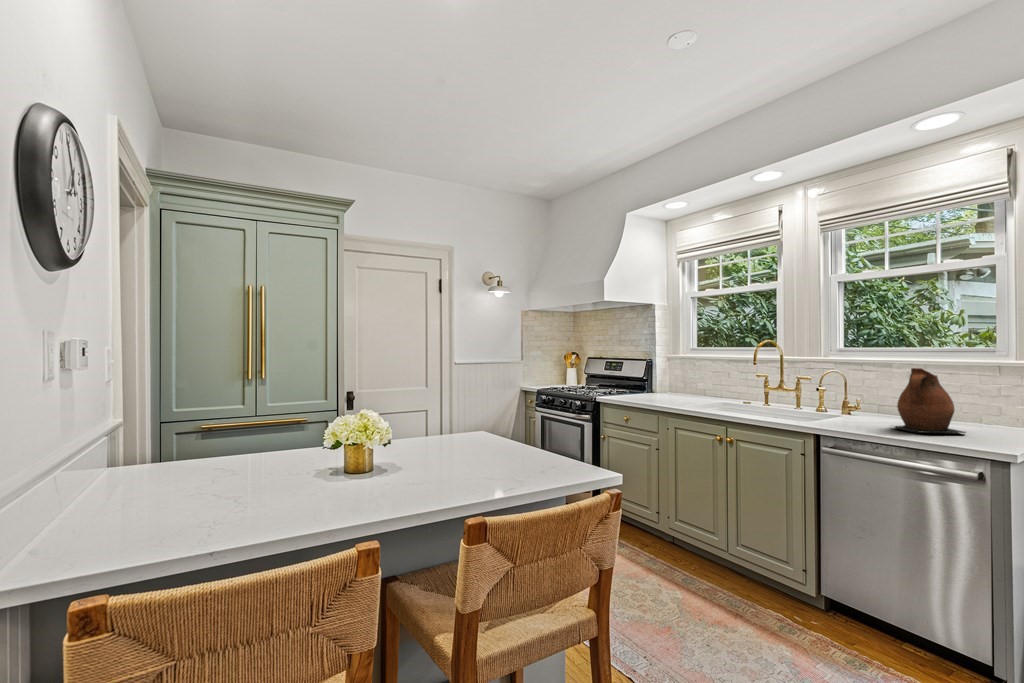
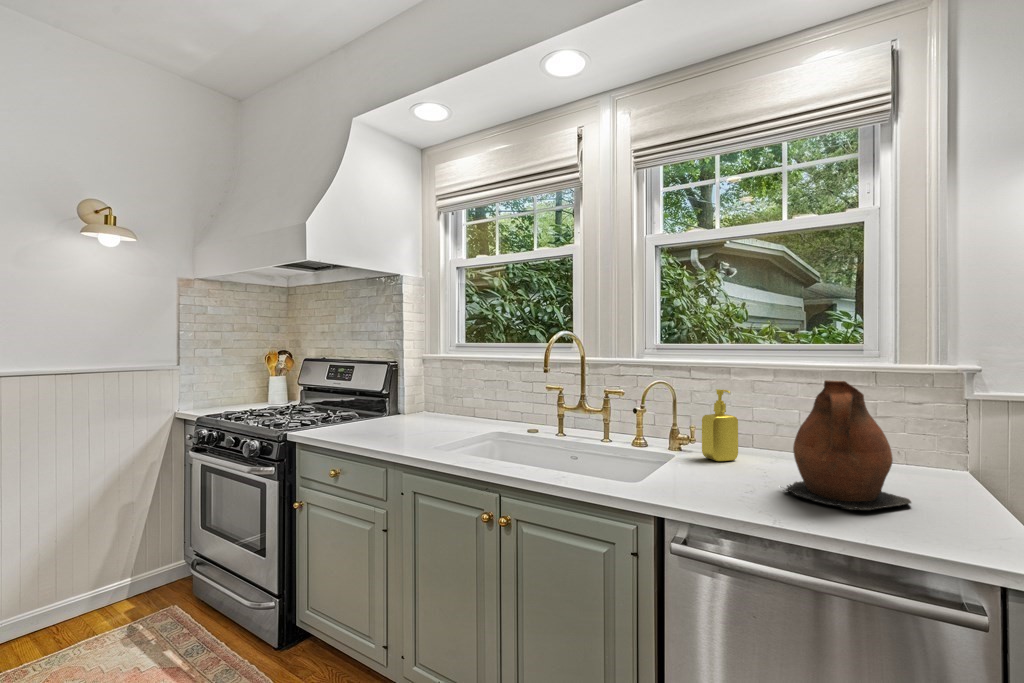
soap dispenser: none [857,376,882,418] -> present [702,389,738,461]

